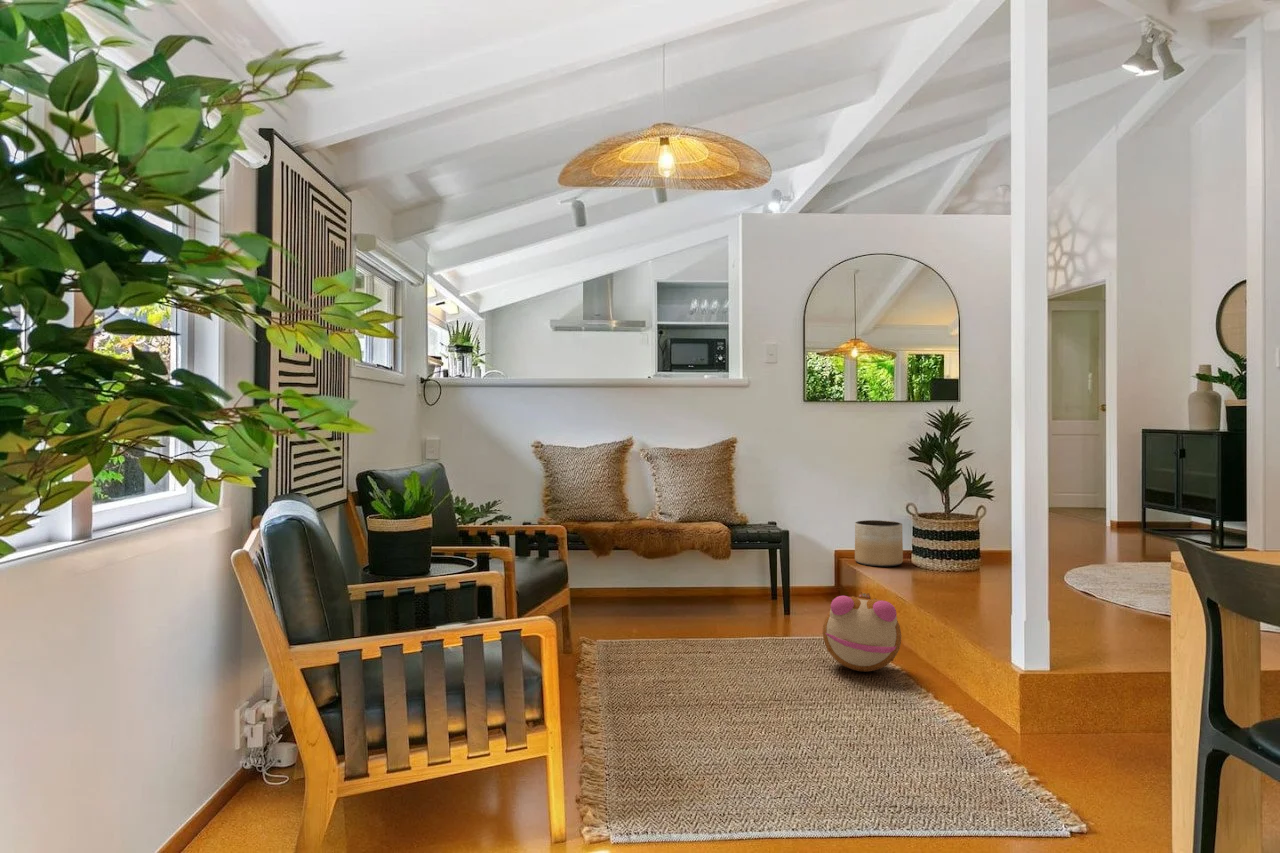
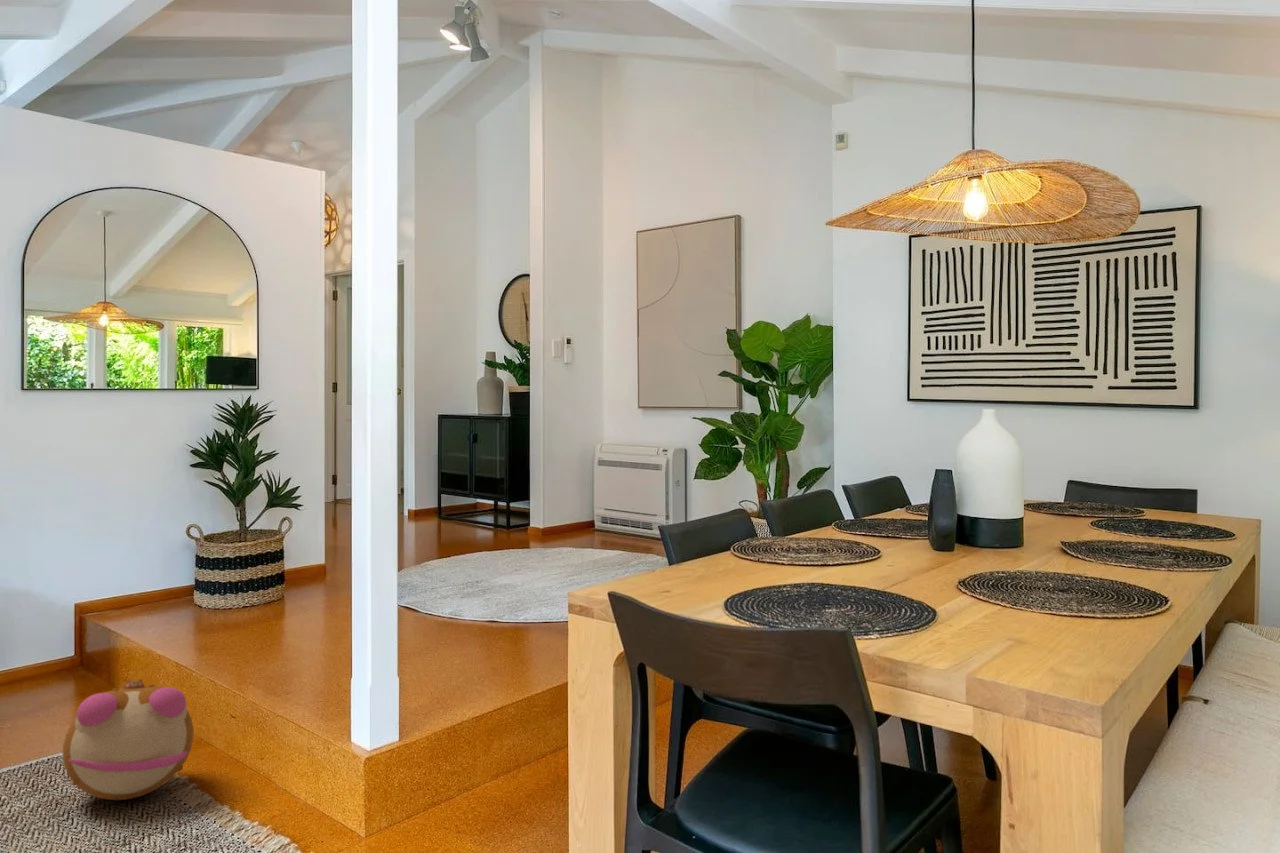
planter: present [855,520,903,566] -> none [110,551,184,618]

